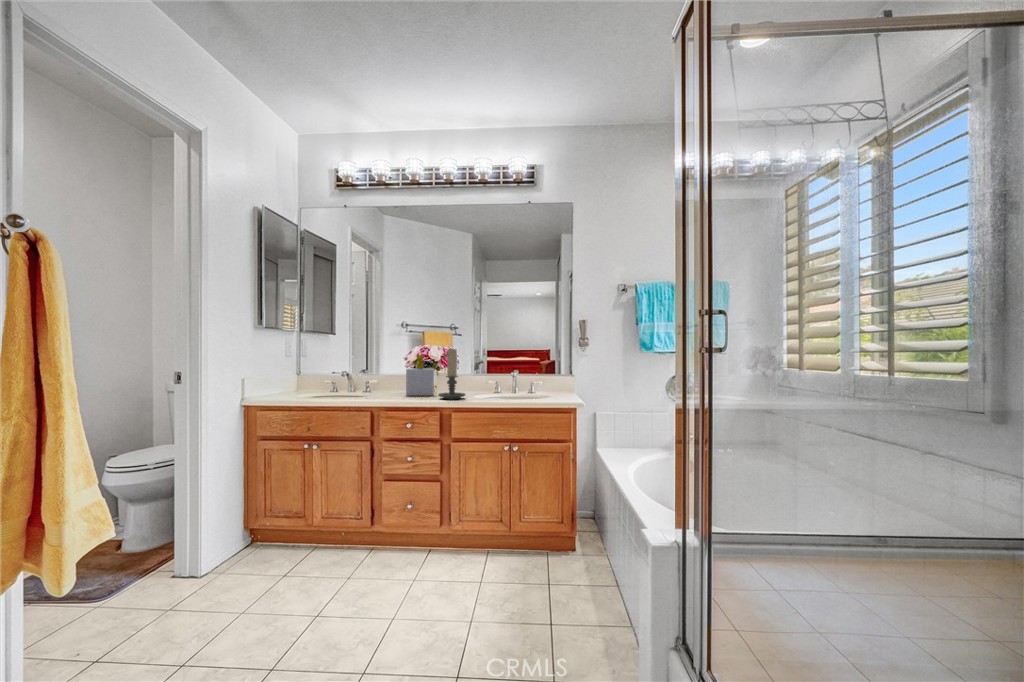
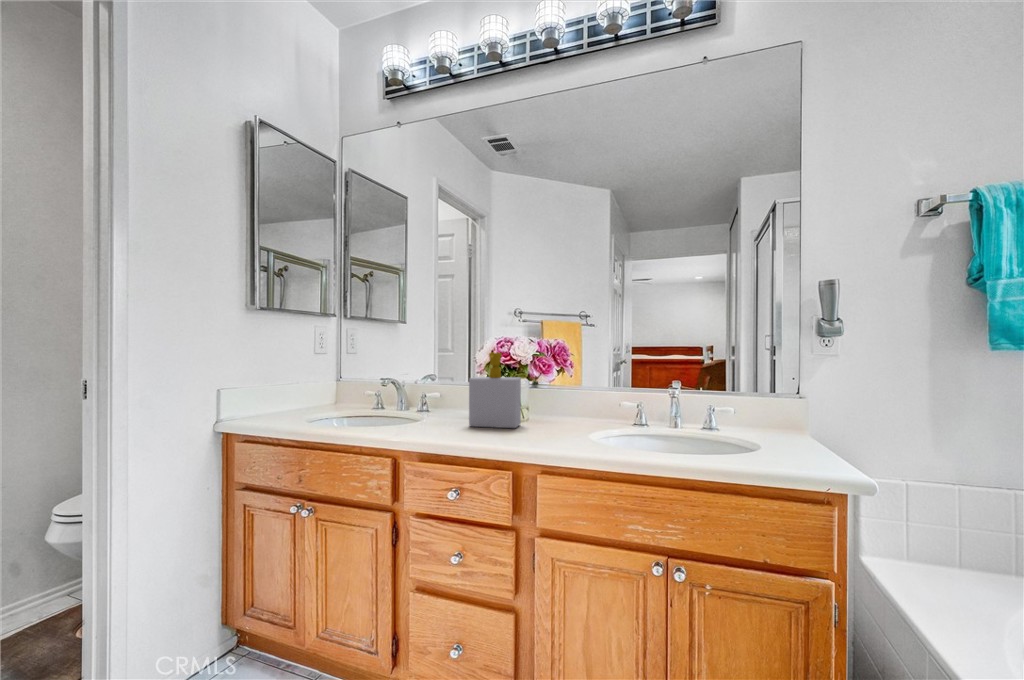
candle holder: present [438,349,465,399] -> none [516,339,570,443]

